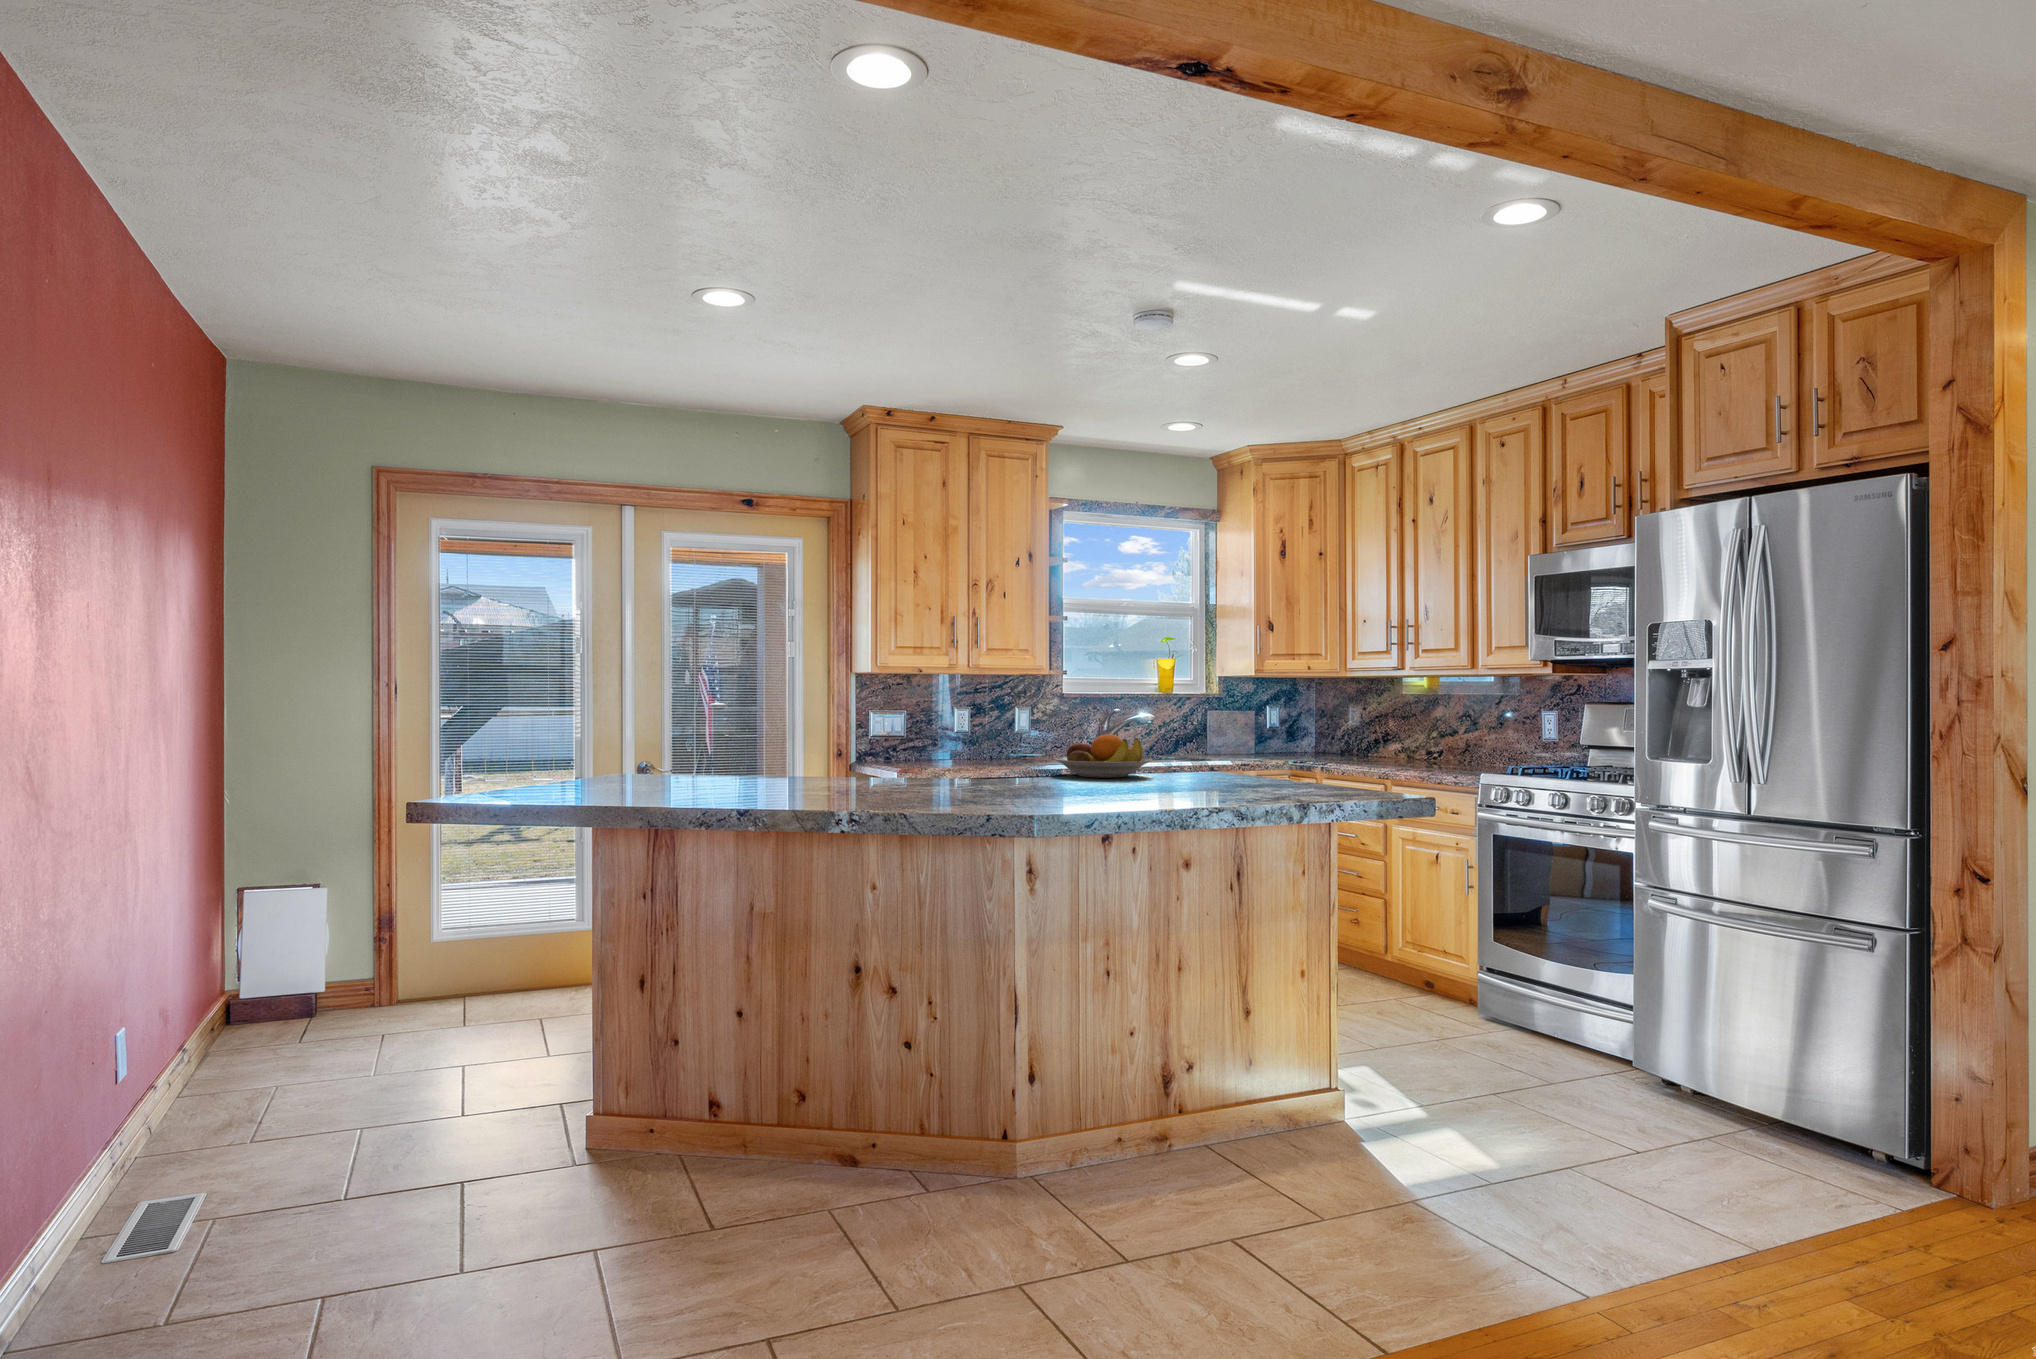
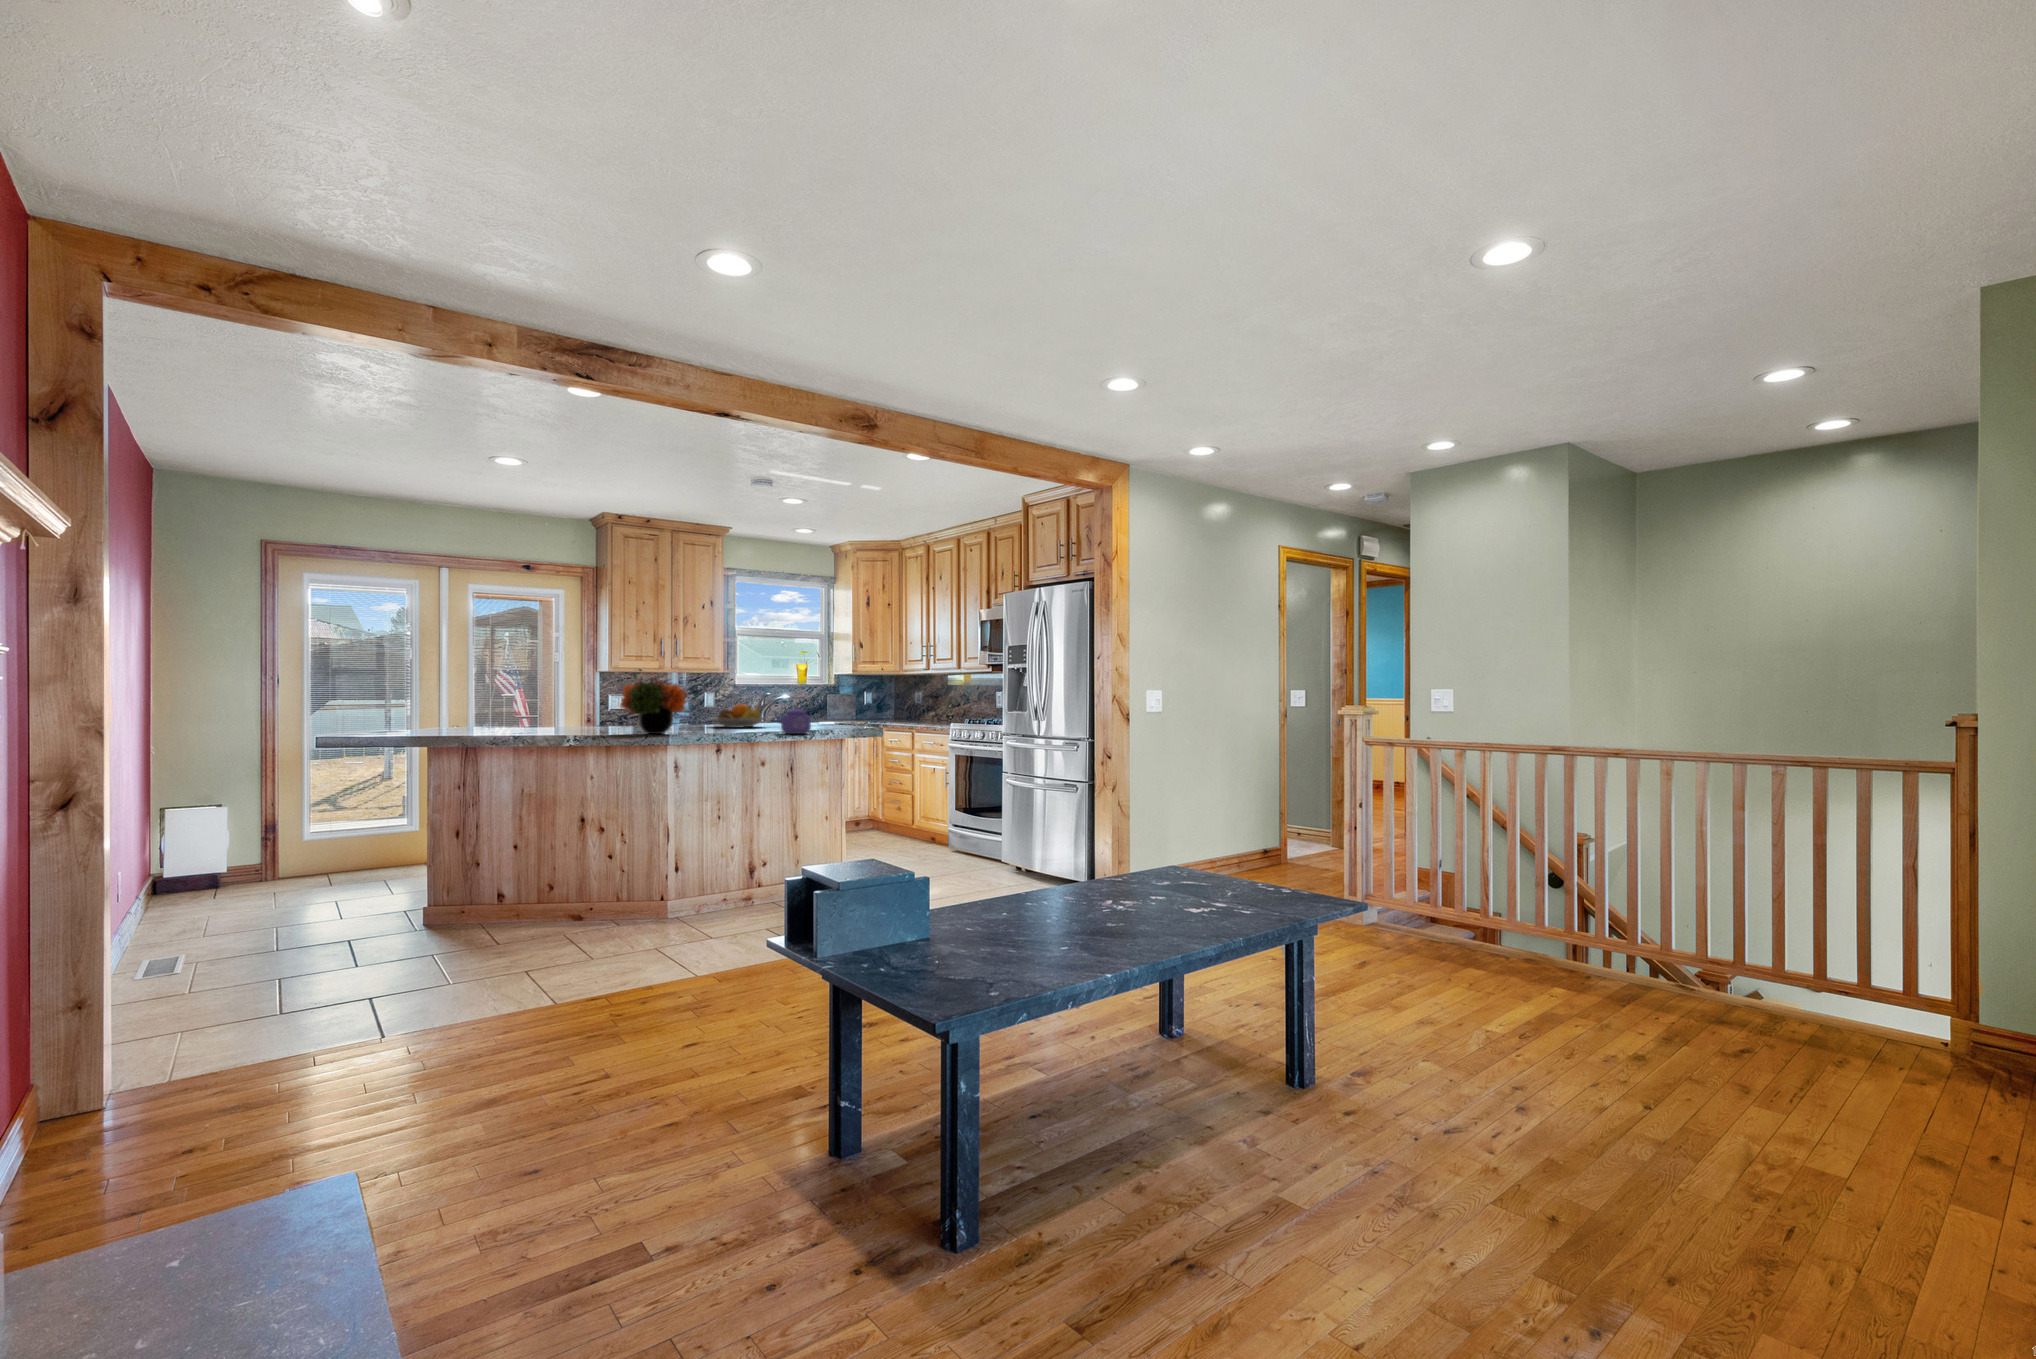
flower arrangement: none [914,689,1035,798] -> present [620,678,686,734]
kettle: none [1191,728,1267,802] -> present [775,698,811,734]

